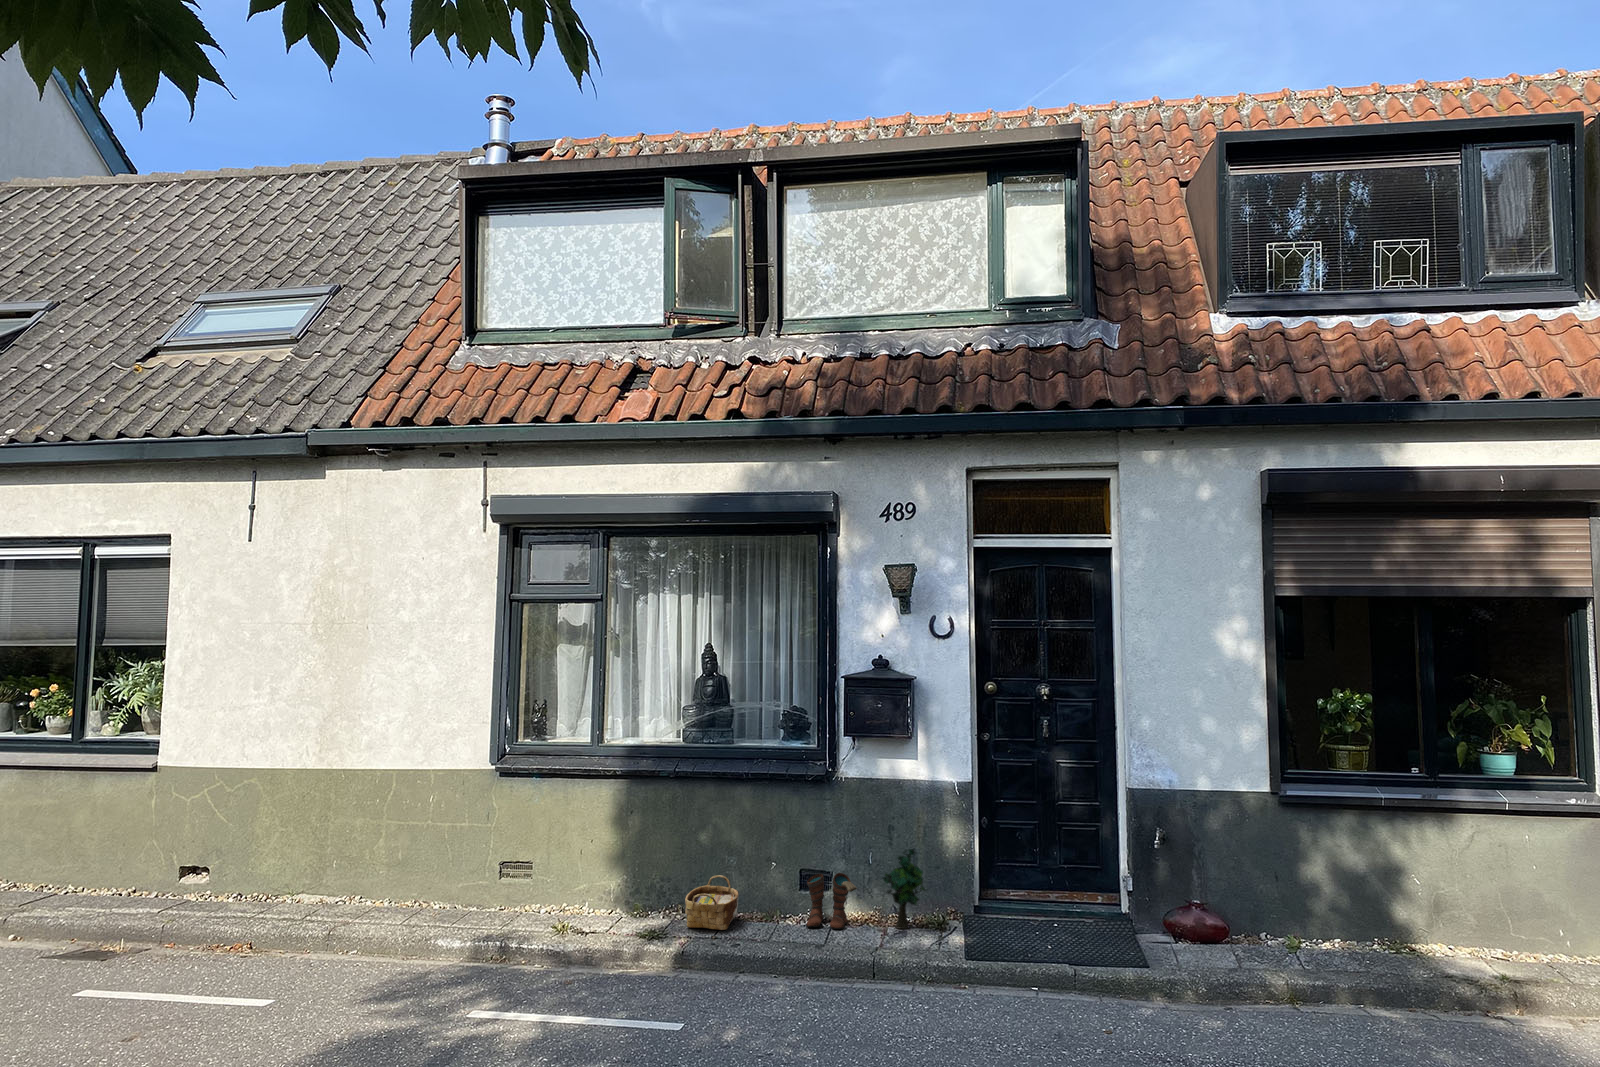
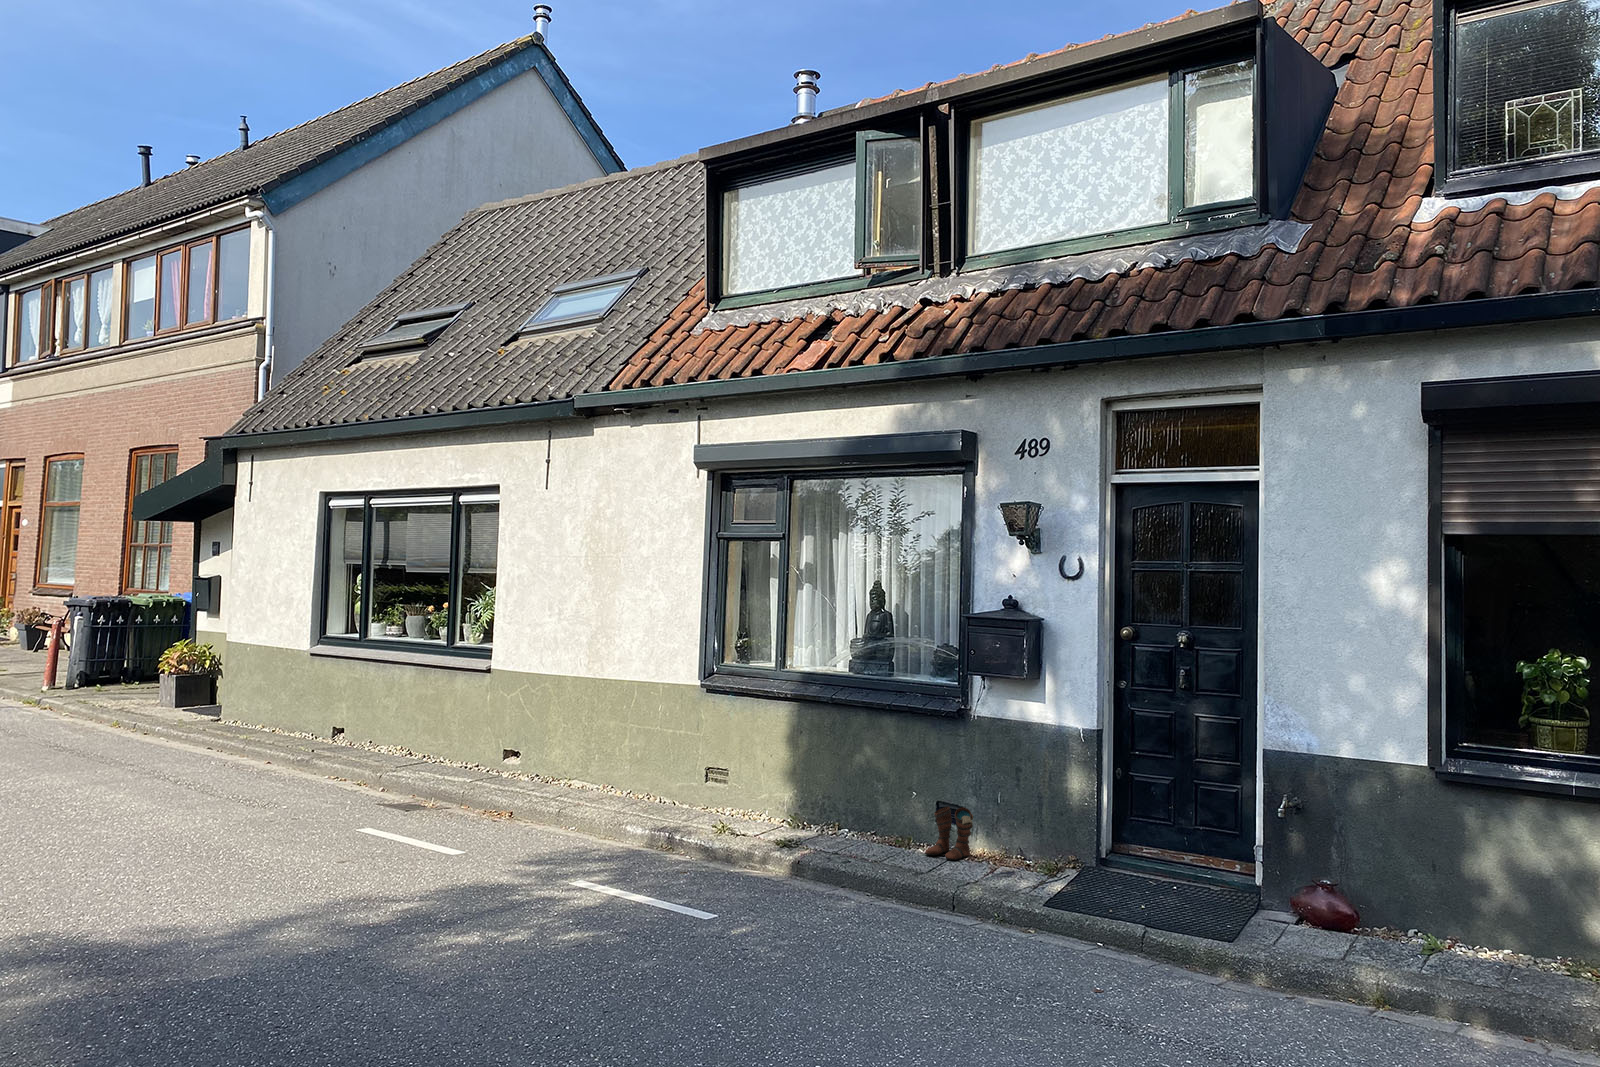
decorative plant: present [882,849,925,929] -> none [994,790,1042,869]
woven basket: present [685,875,739,930] -> none [820,798,876,846]

